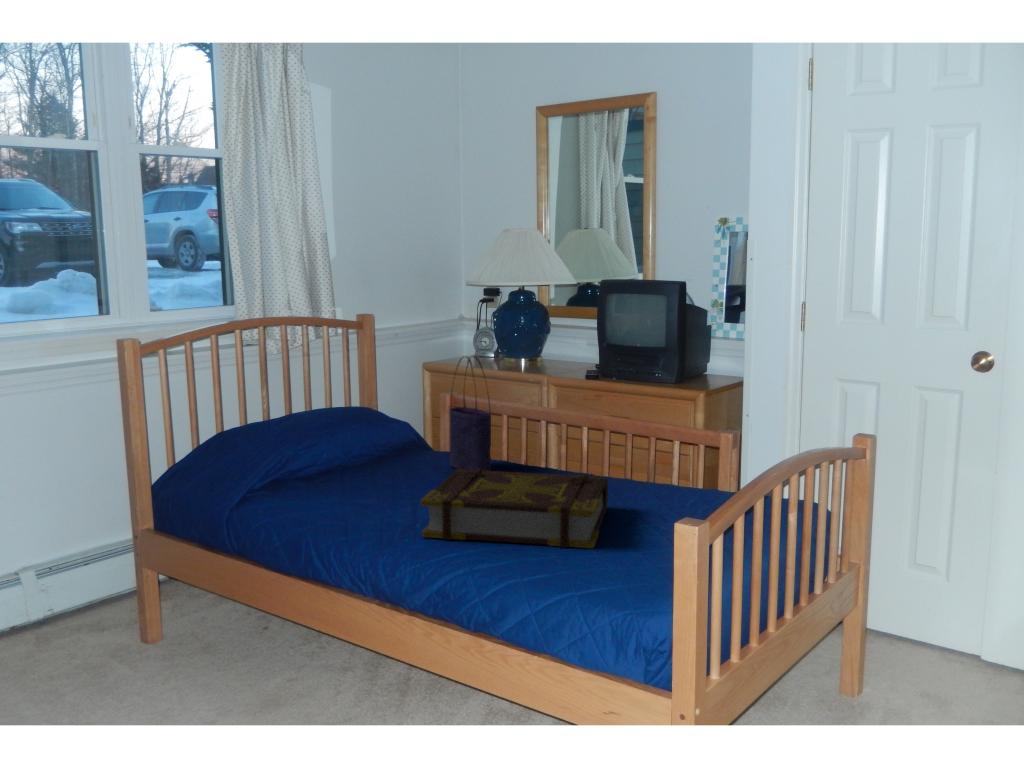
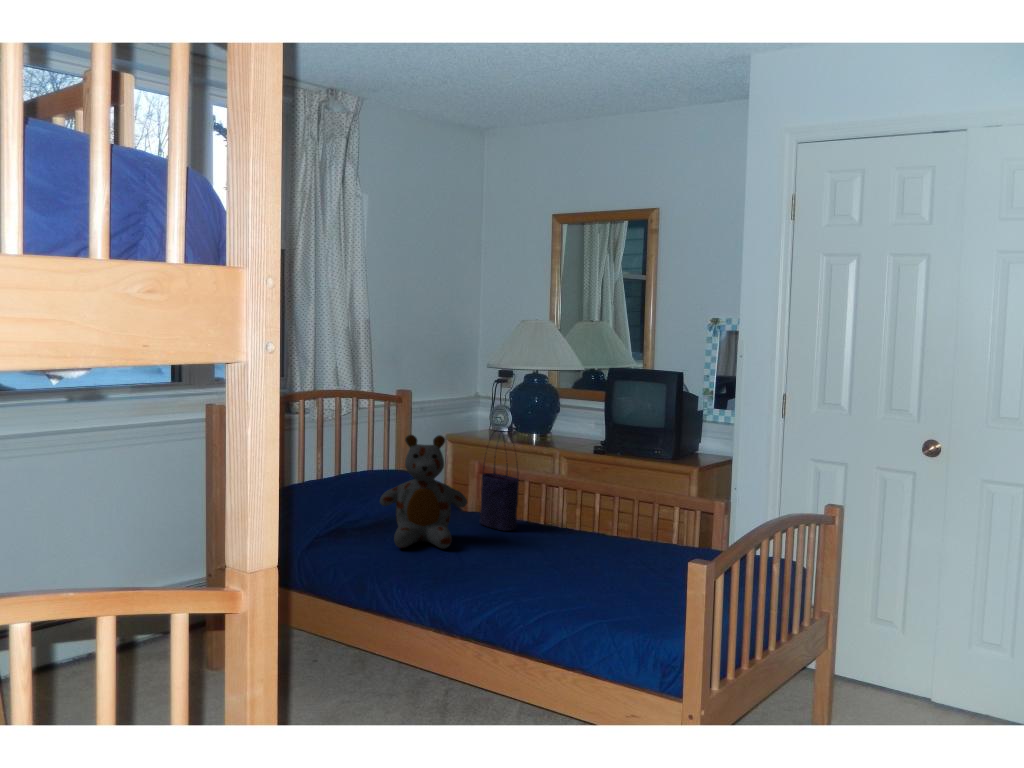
stuffed bear: none [325,366,428,500] -> present [380,435,467,548]
book: present [420,468,608,548] -> none [472,524,622,590]

